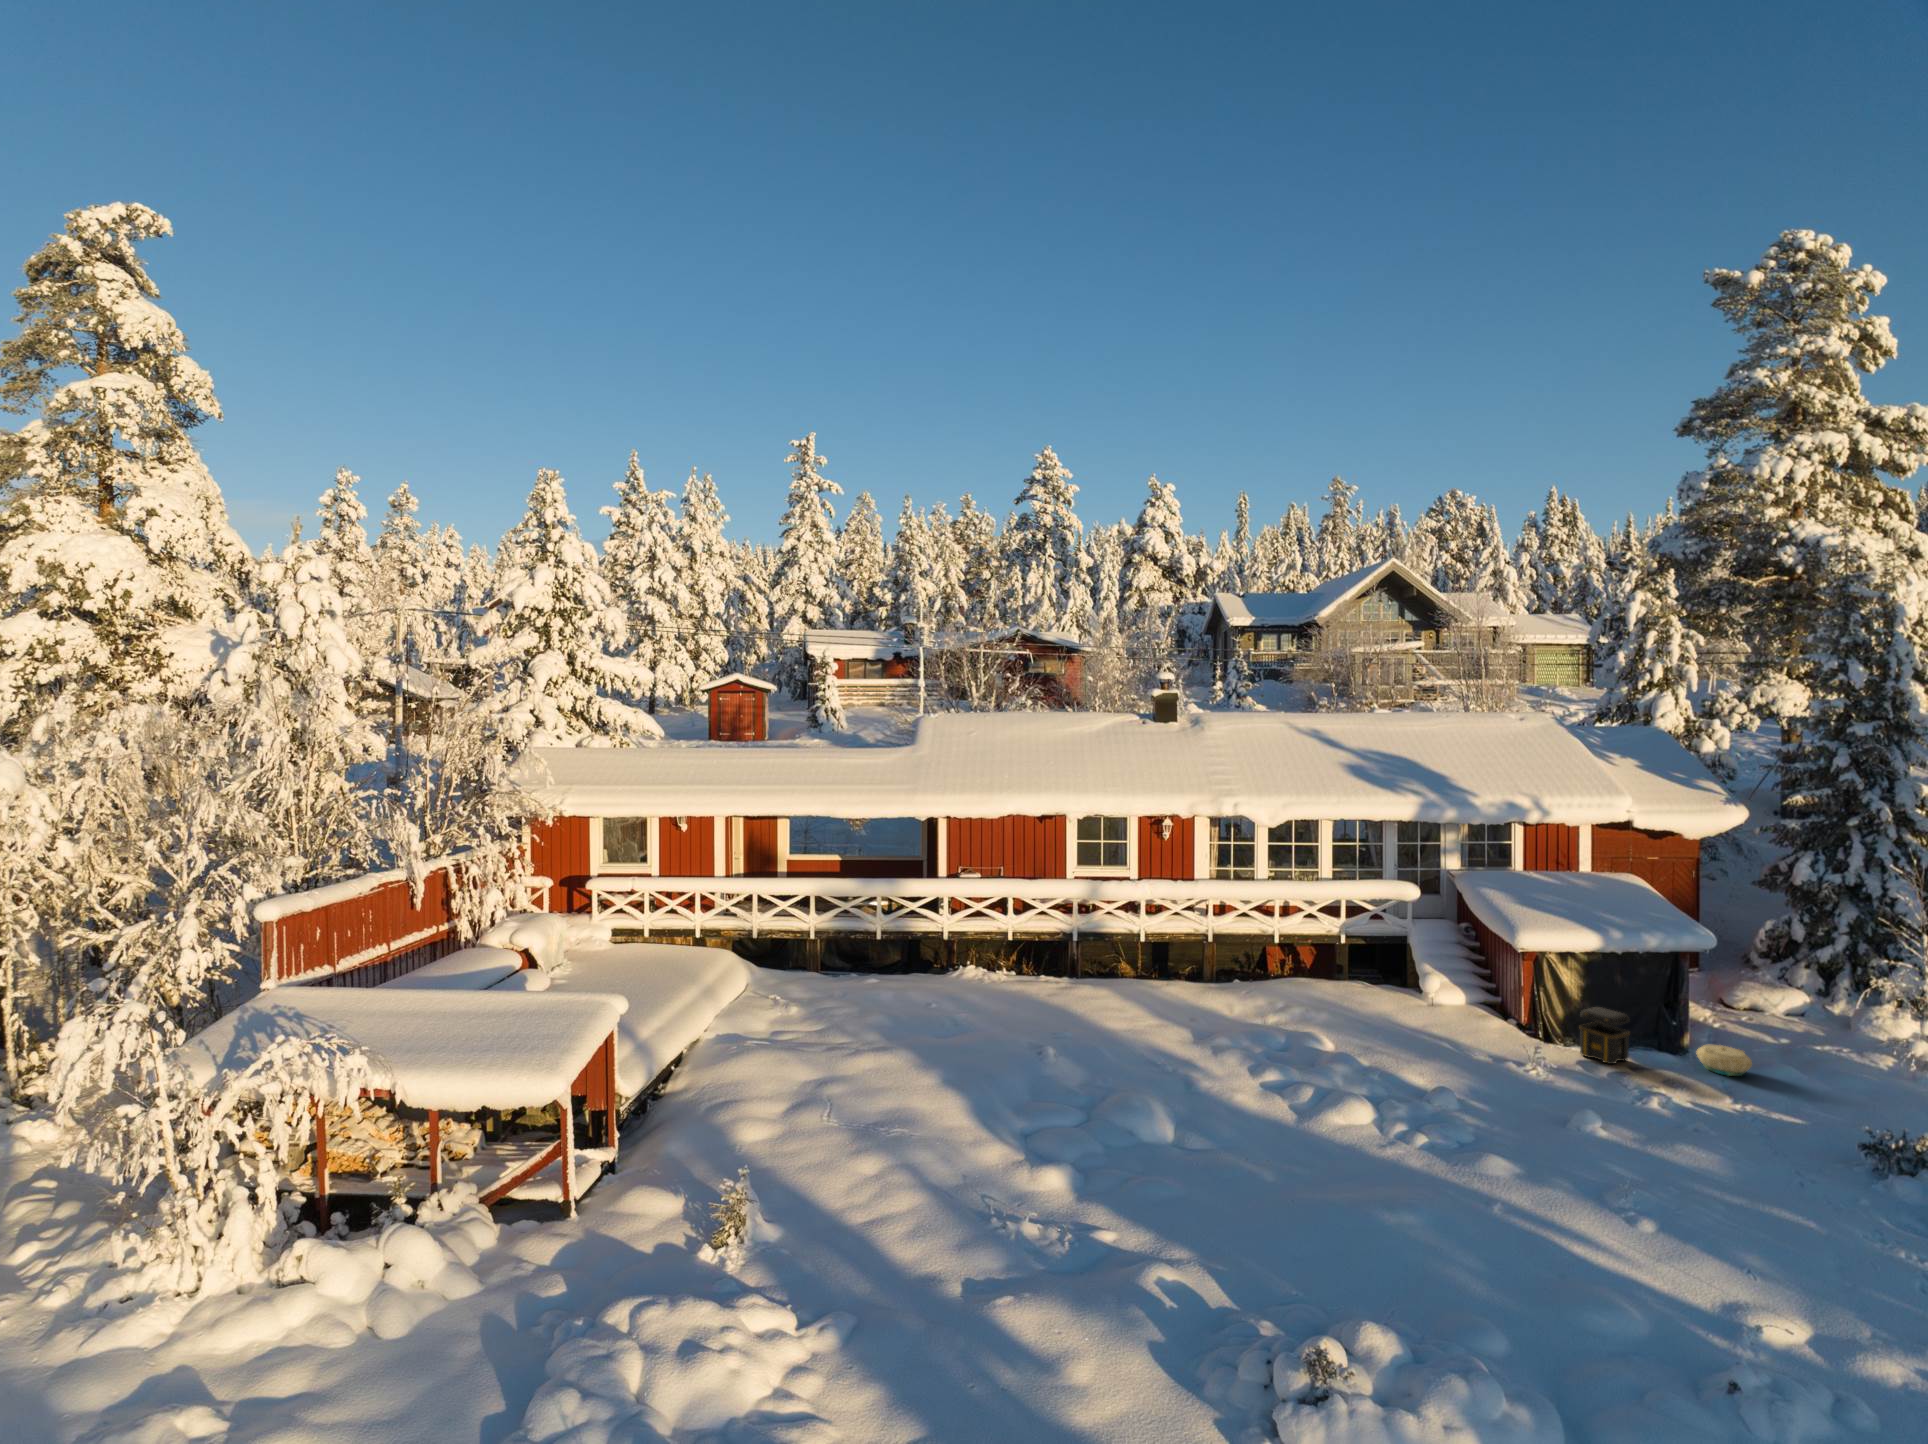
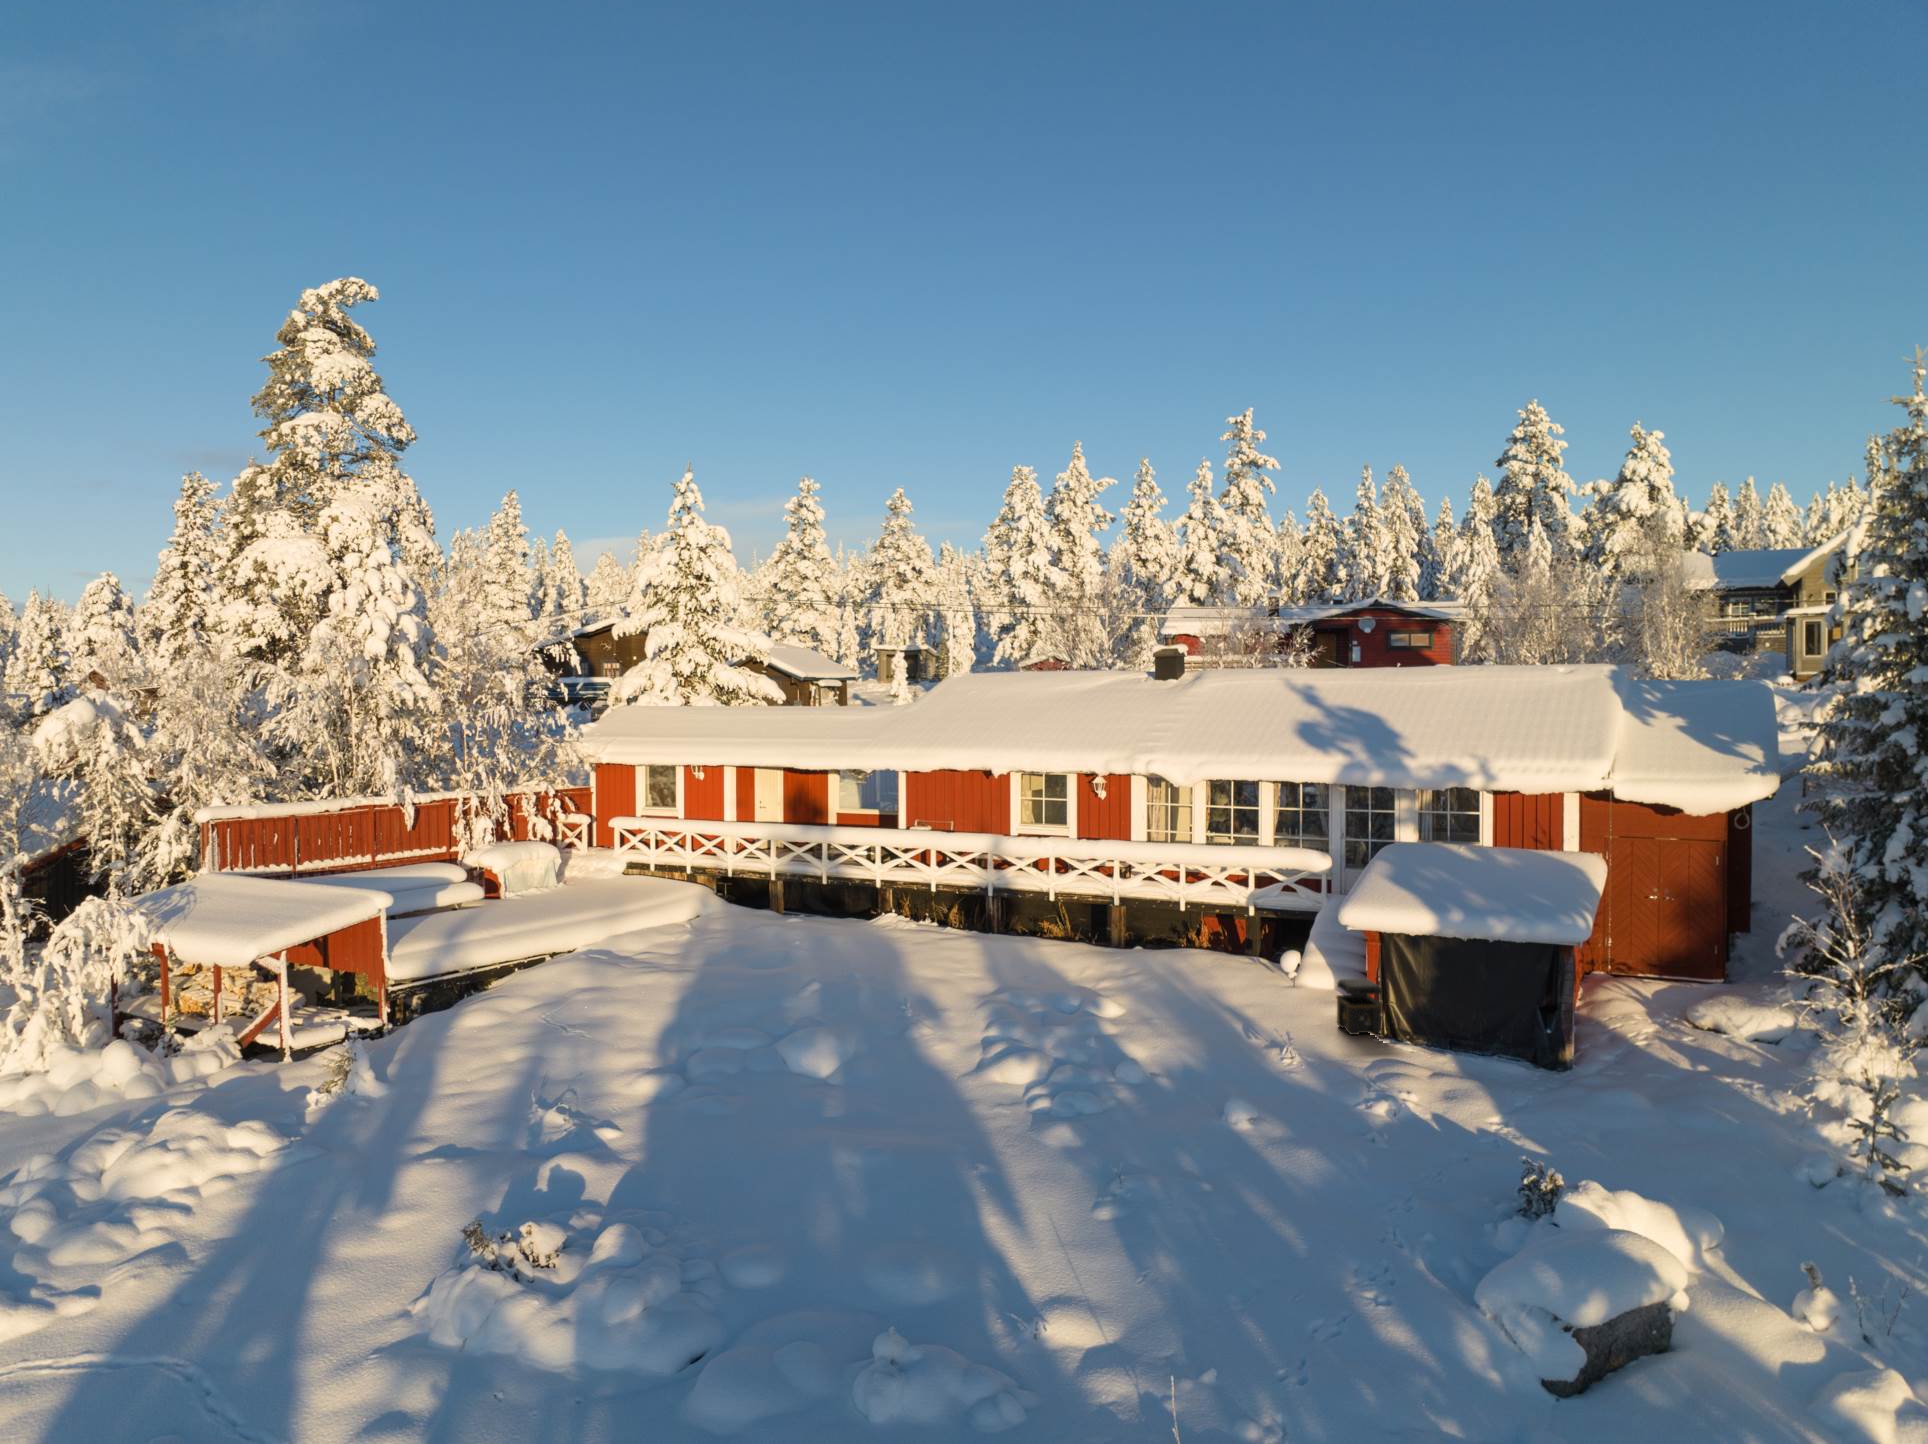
basket: present [1697,1045,1752,1076] -> none [1446,1025,1497,1058]

